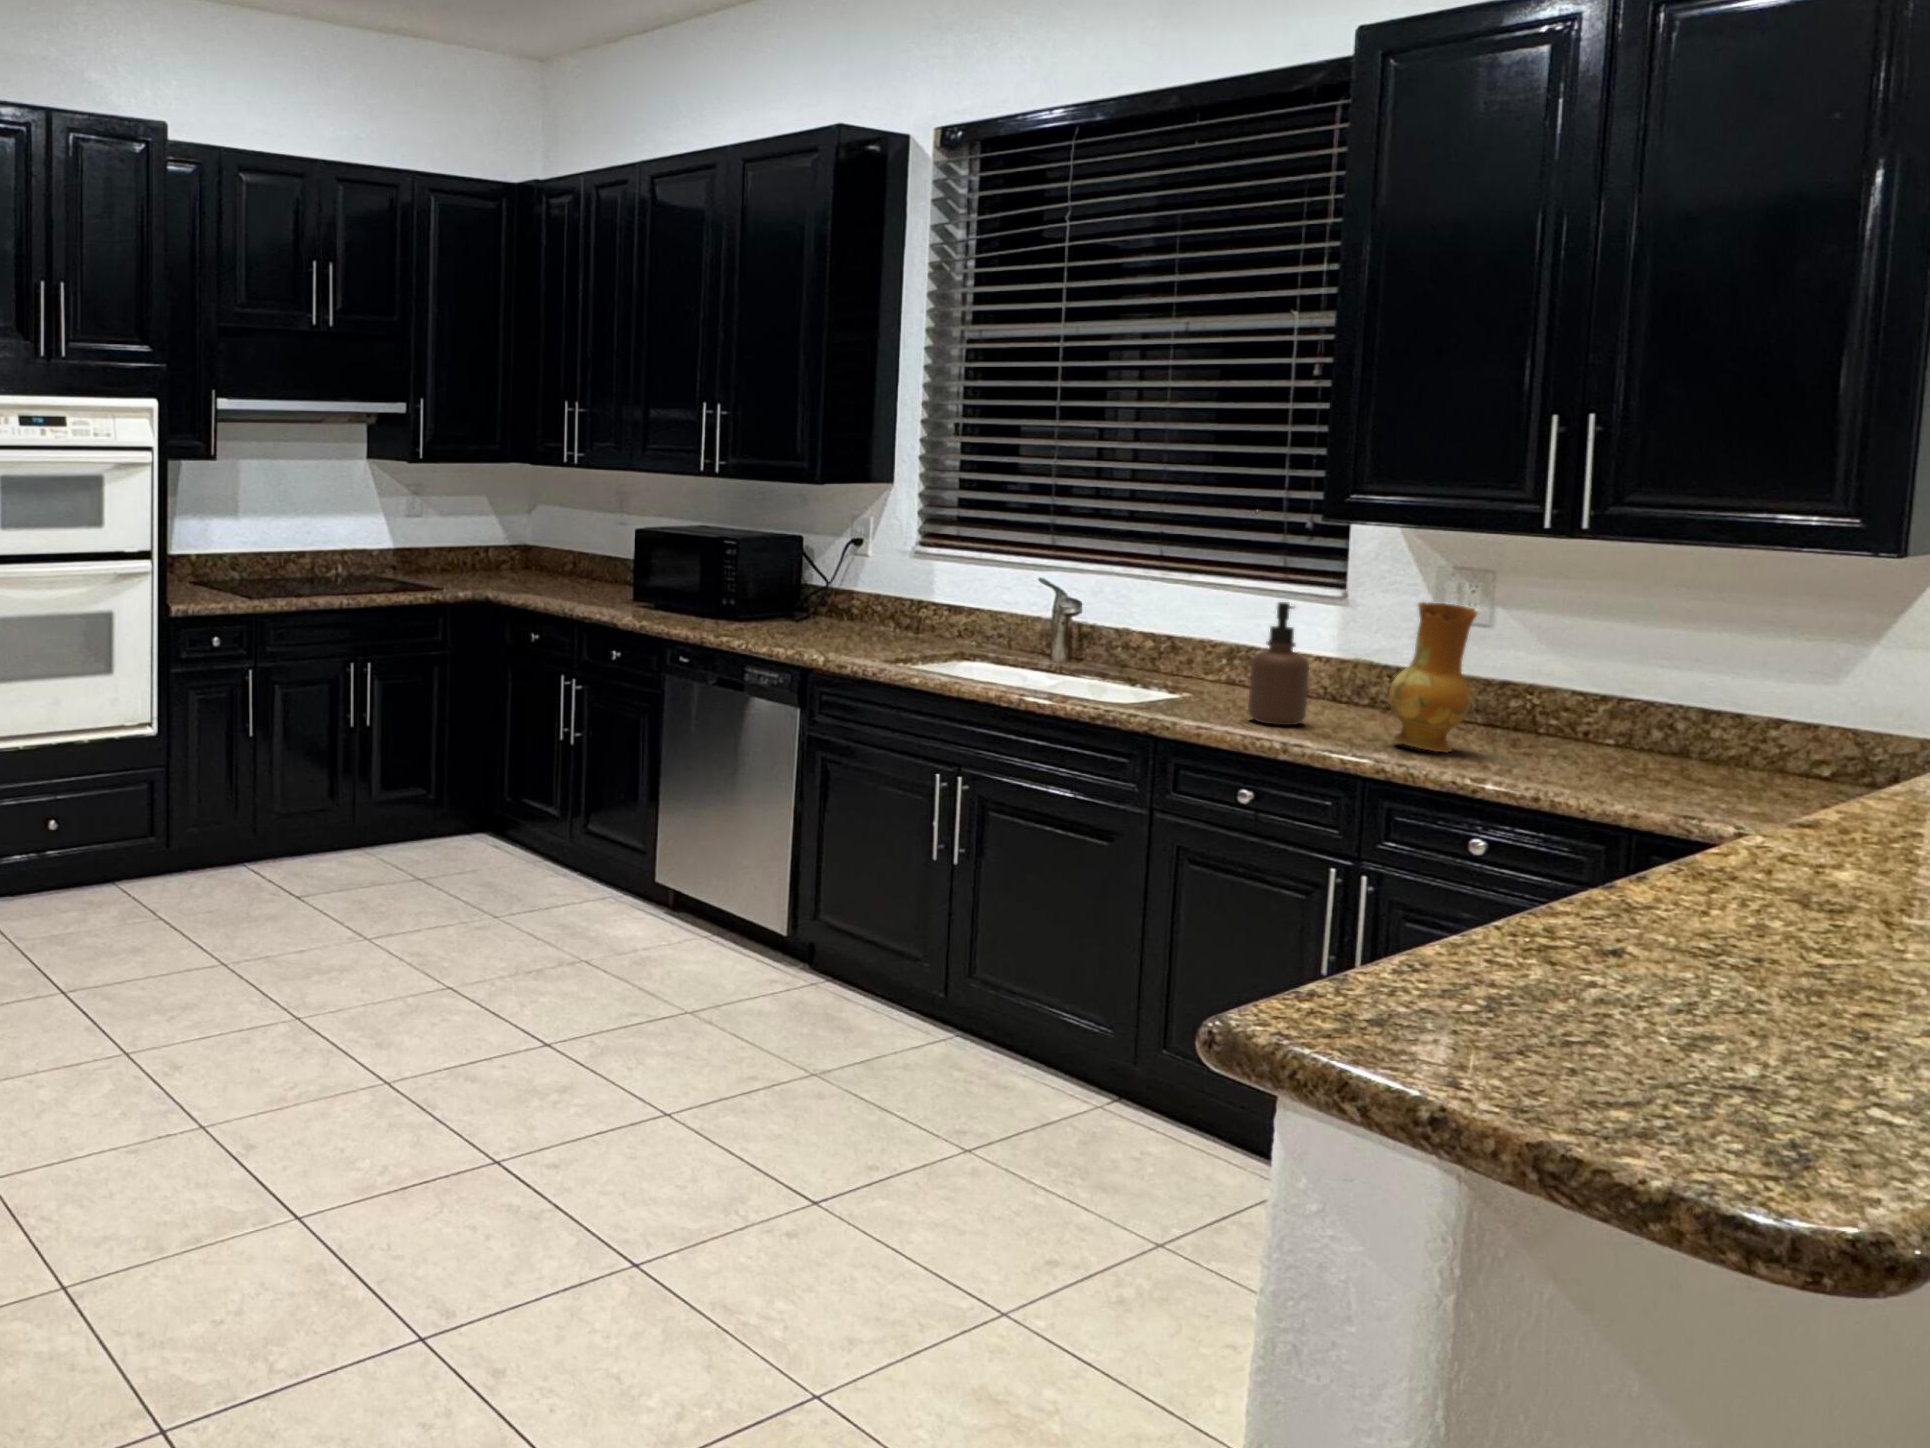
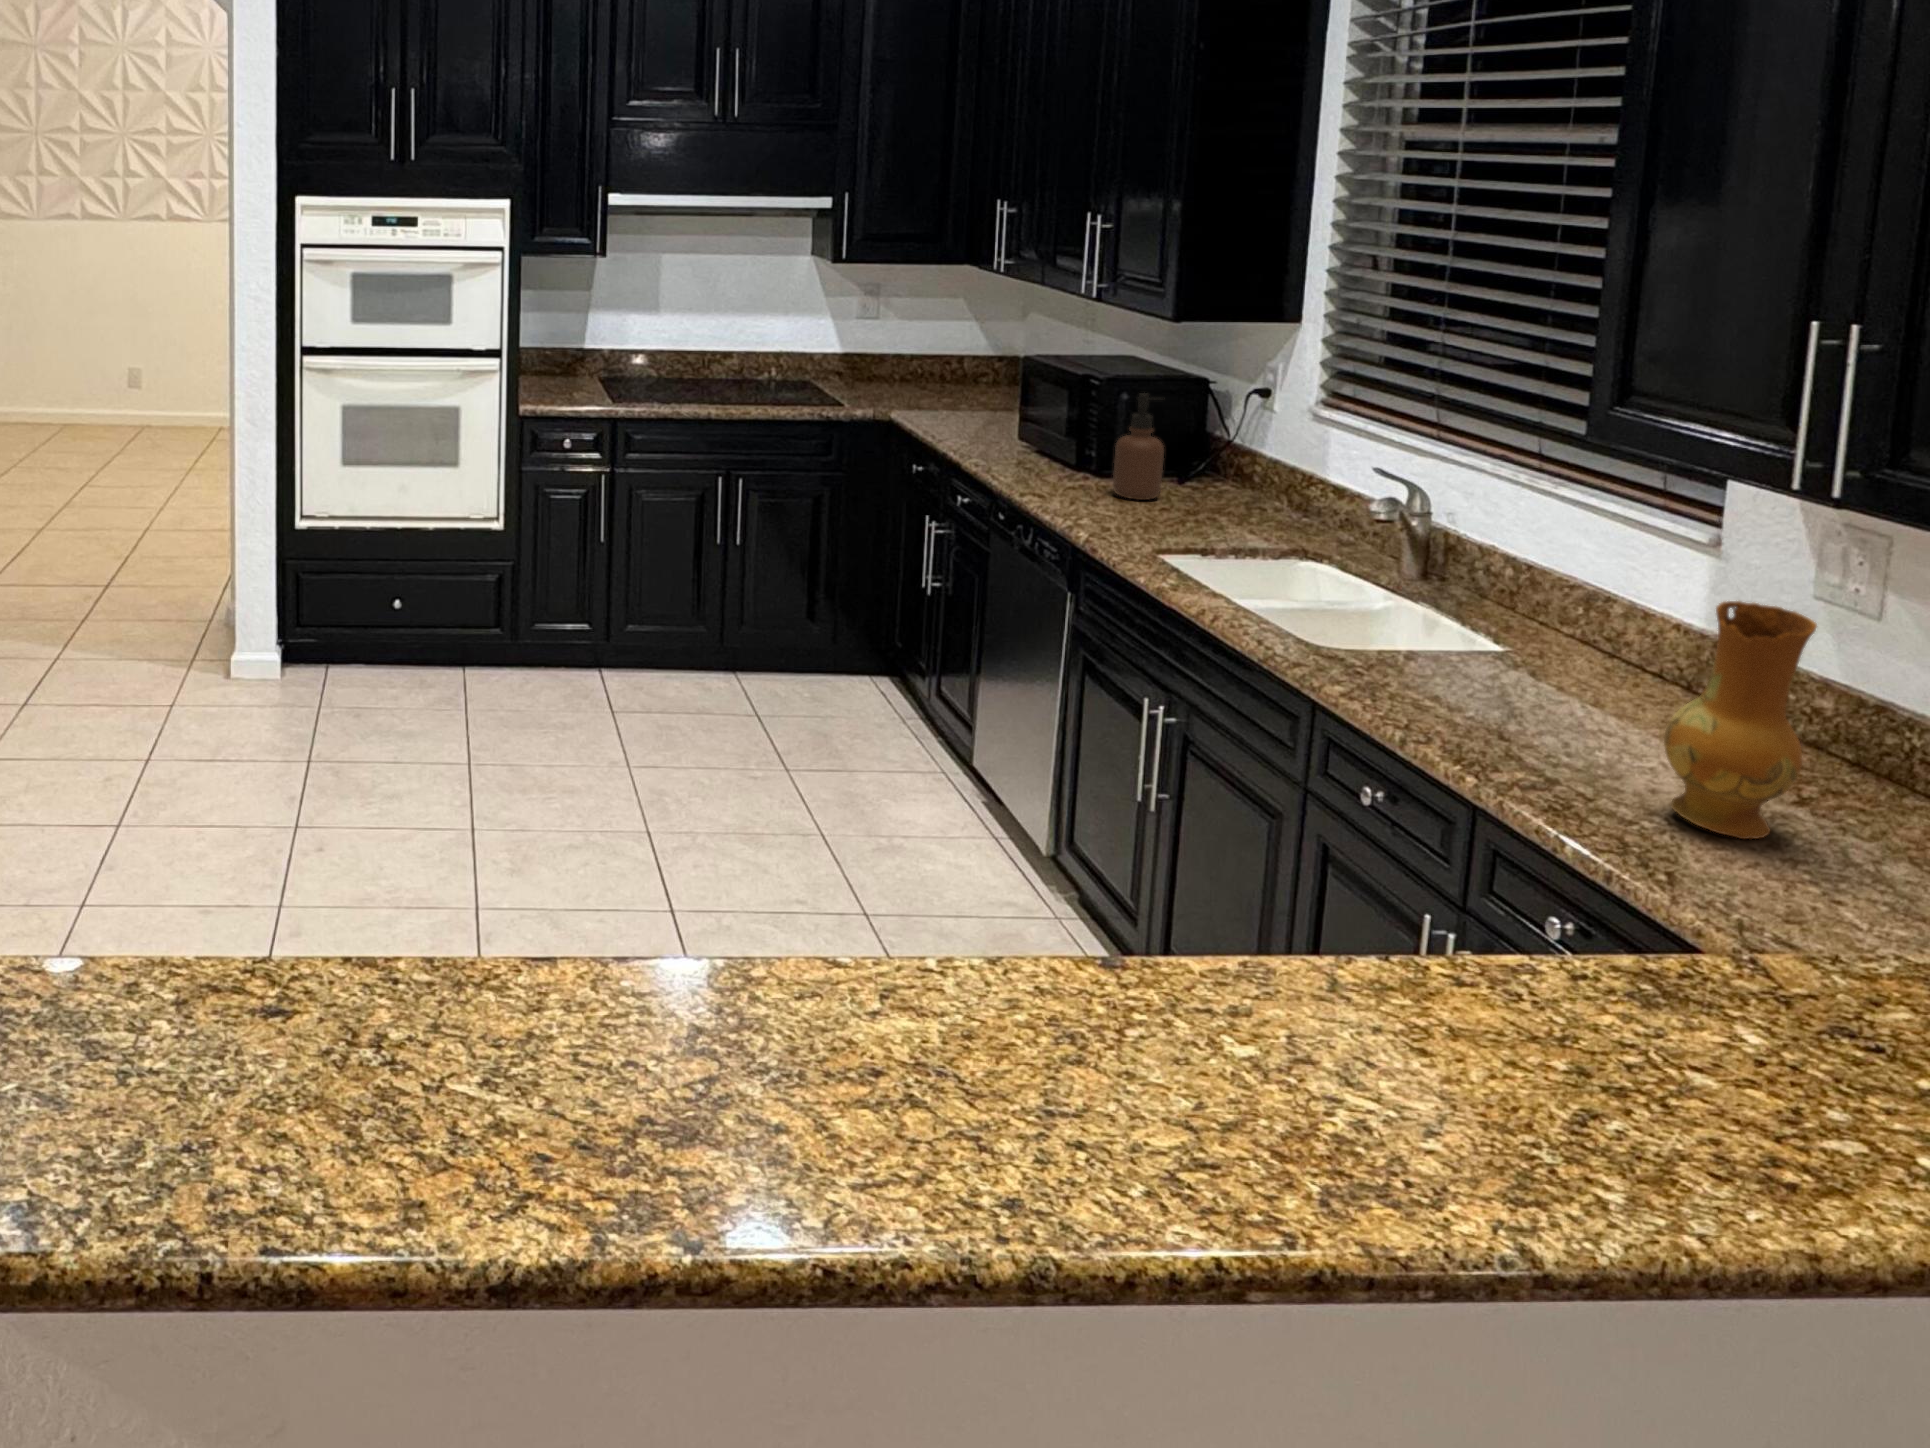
soap dispenser: present [1248,602,1309,725] -> present [1113,393,1164,500]

